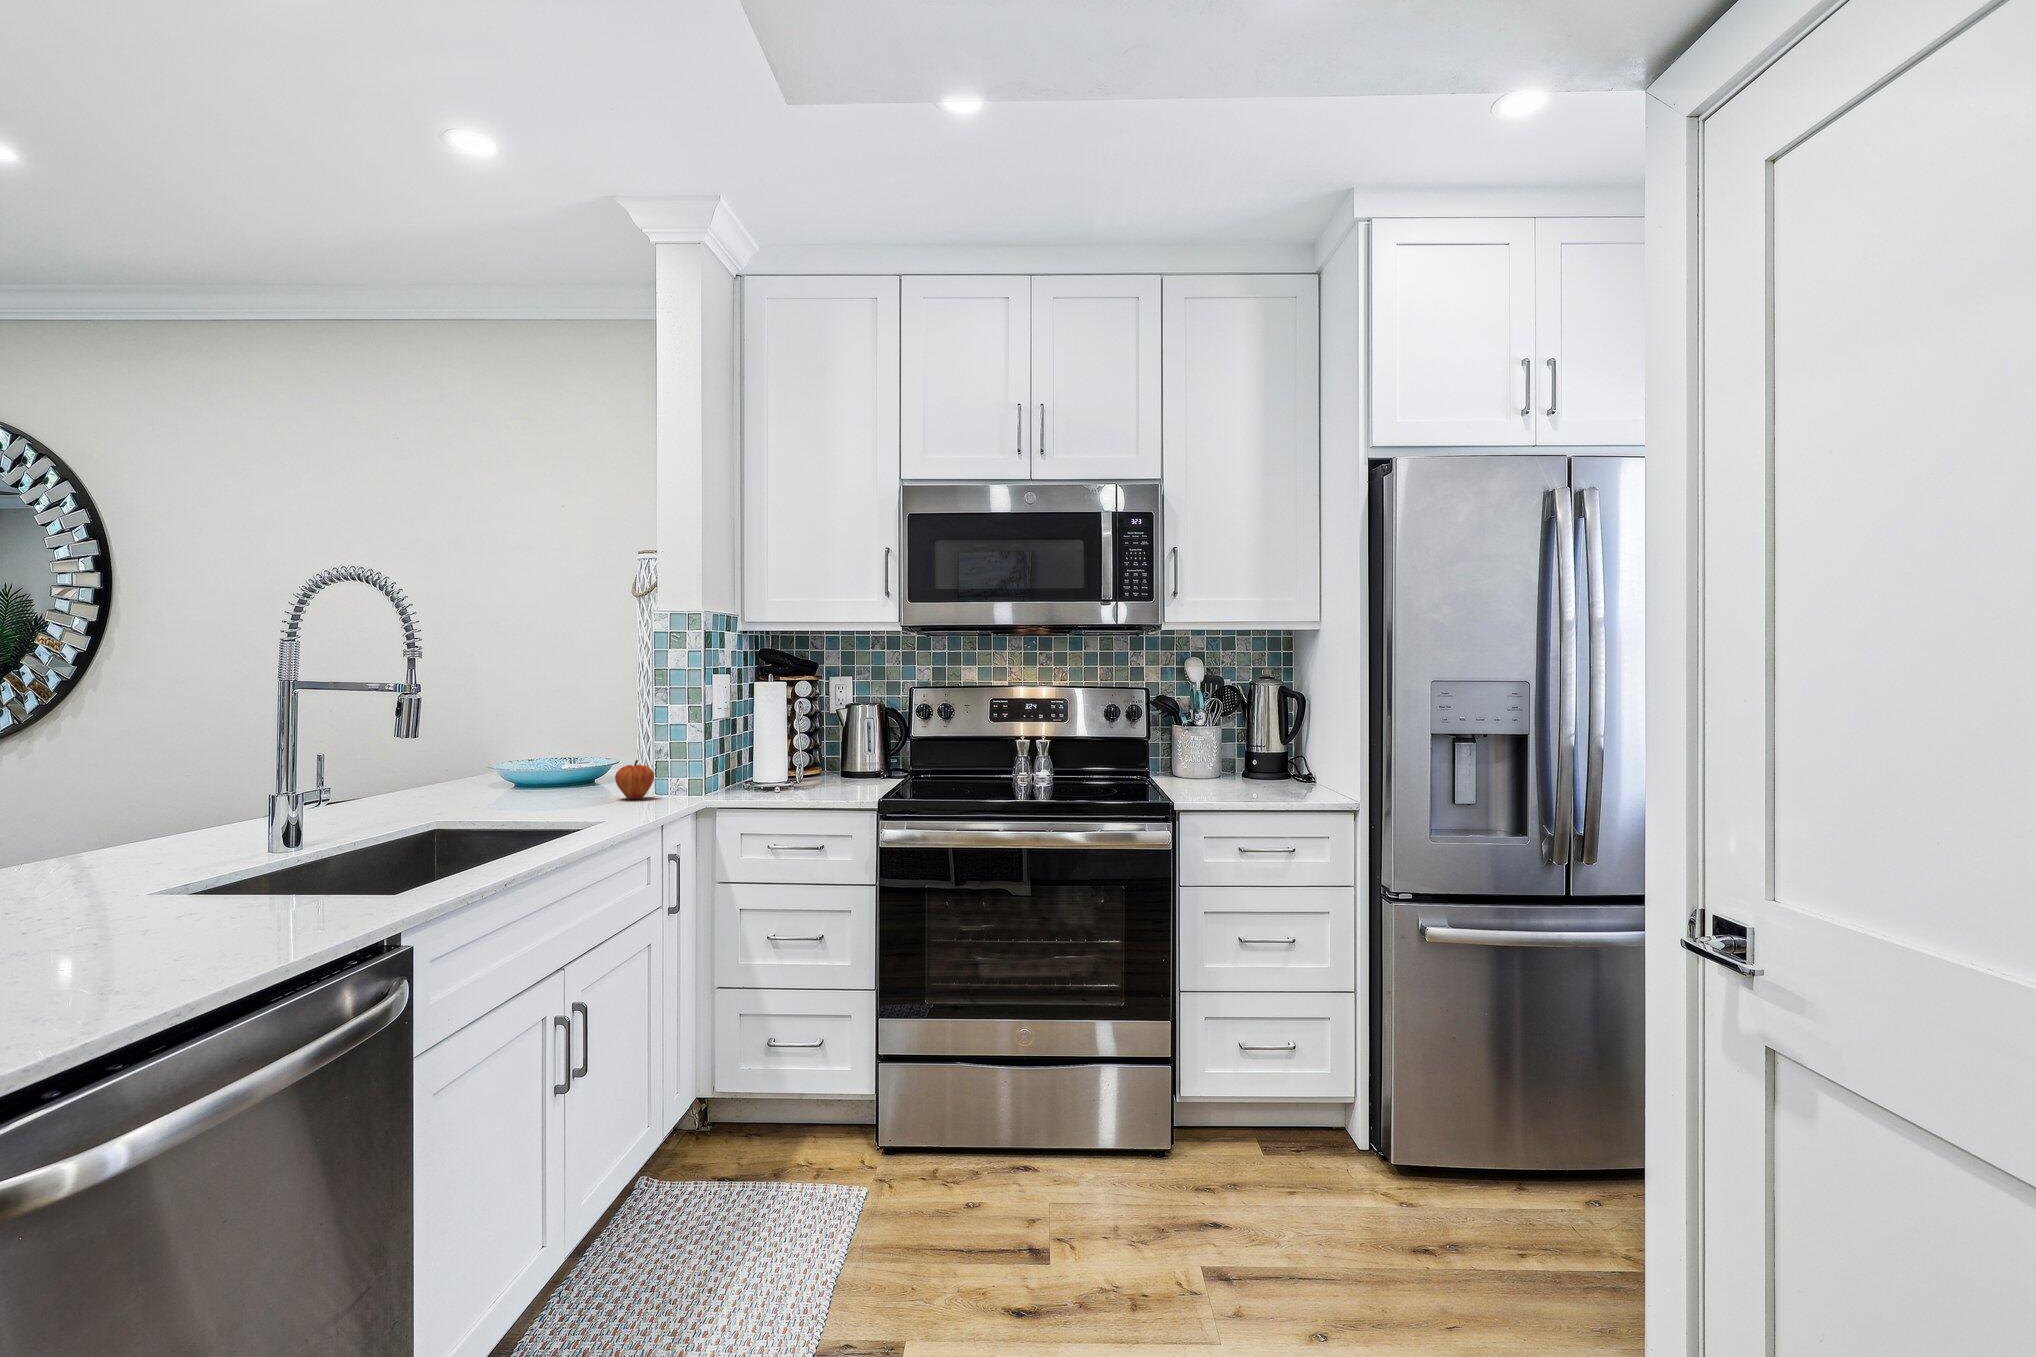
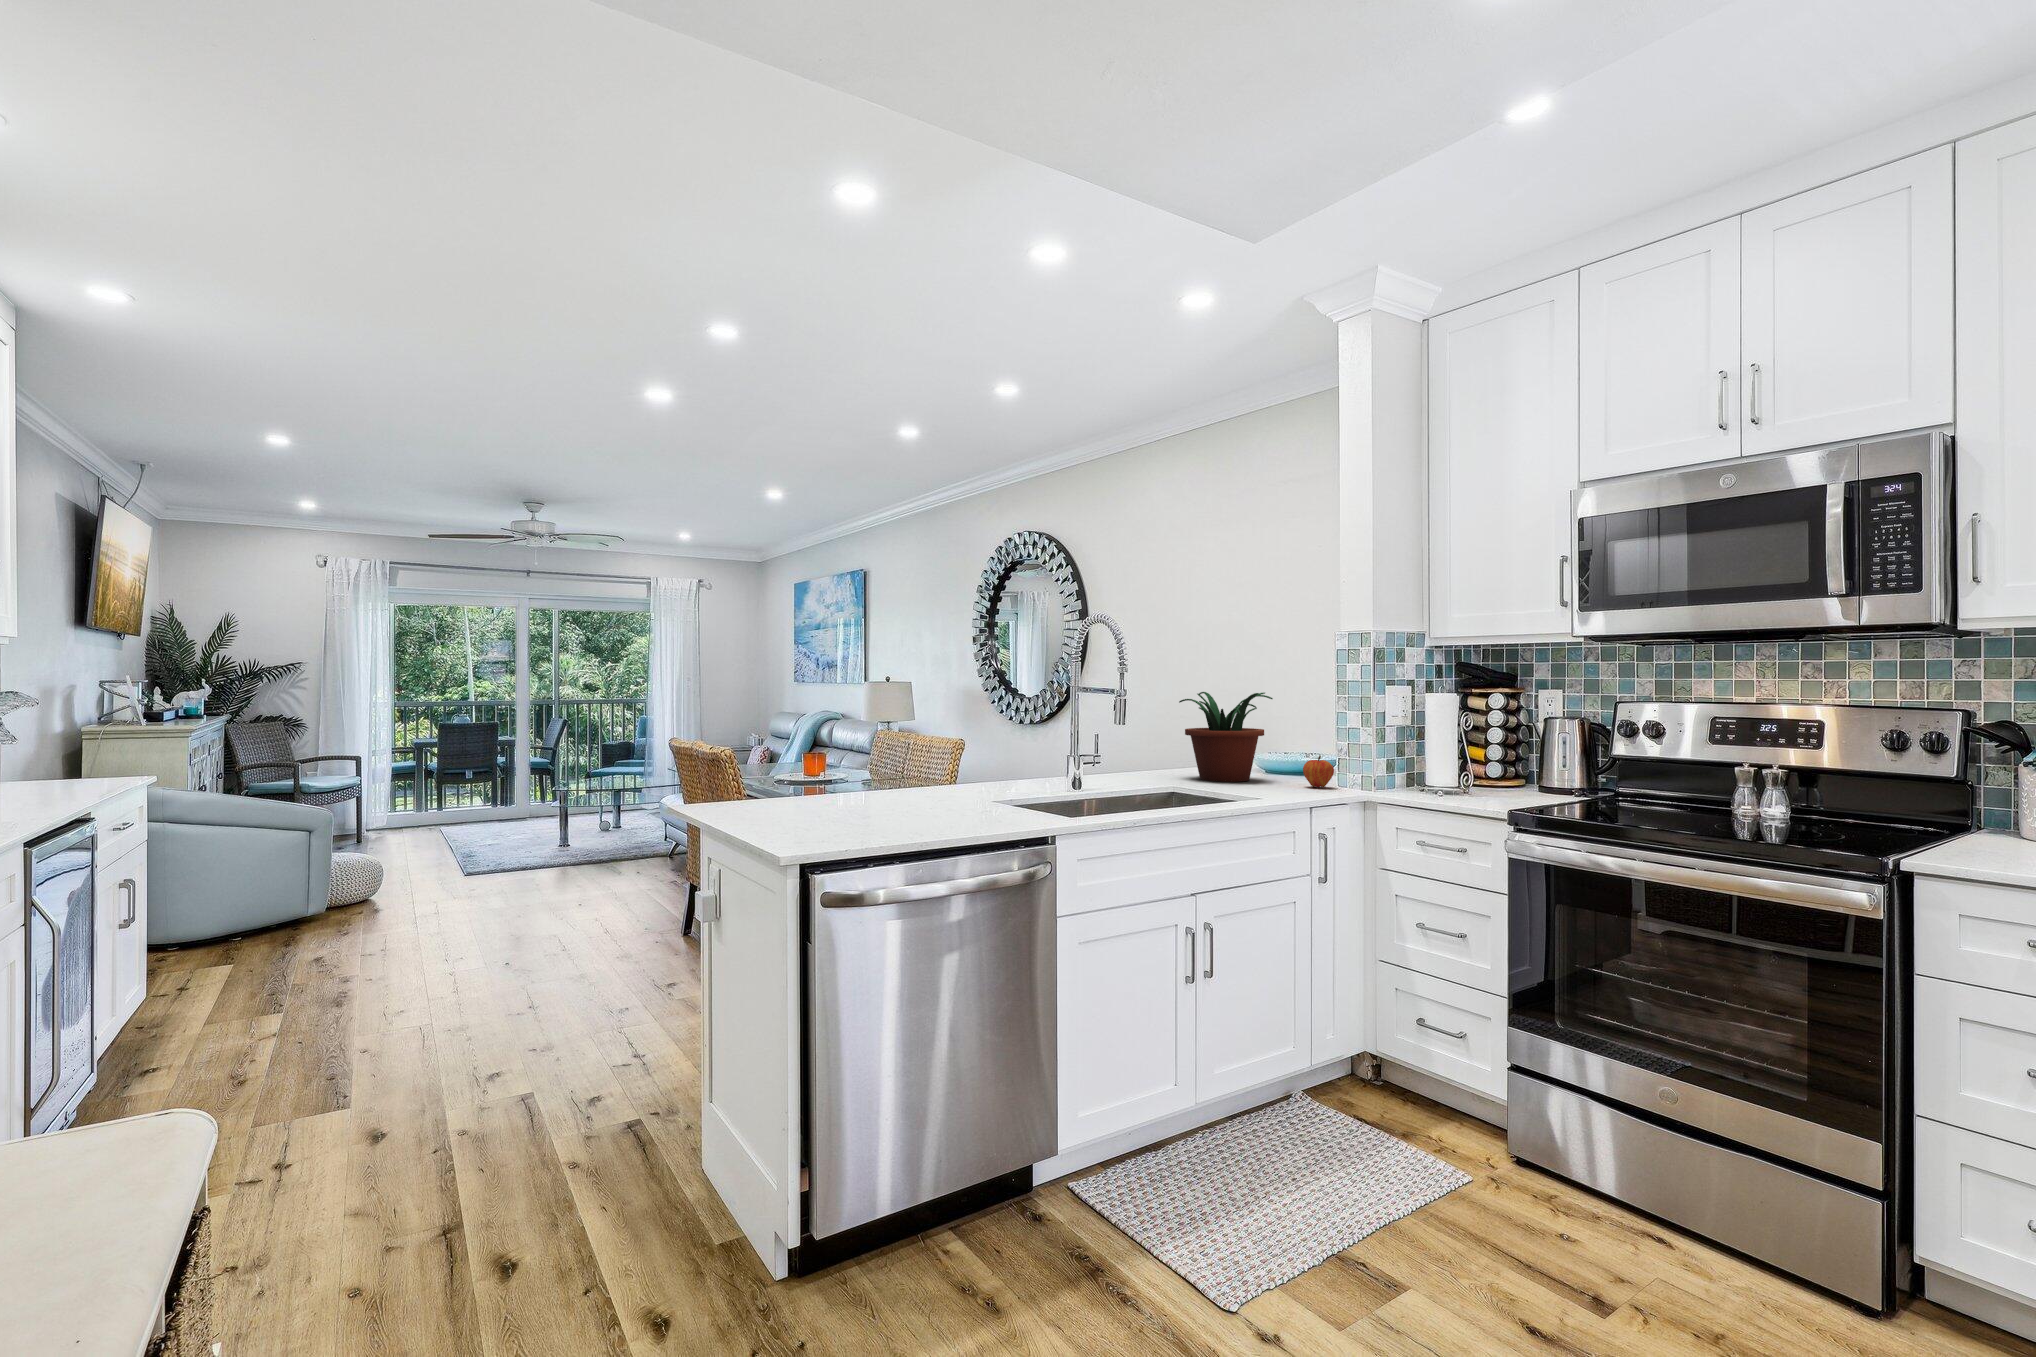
potted plant: none [418,682,563,805] -> present [1179,692,1273,782]

